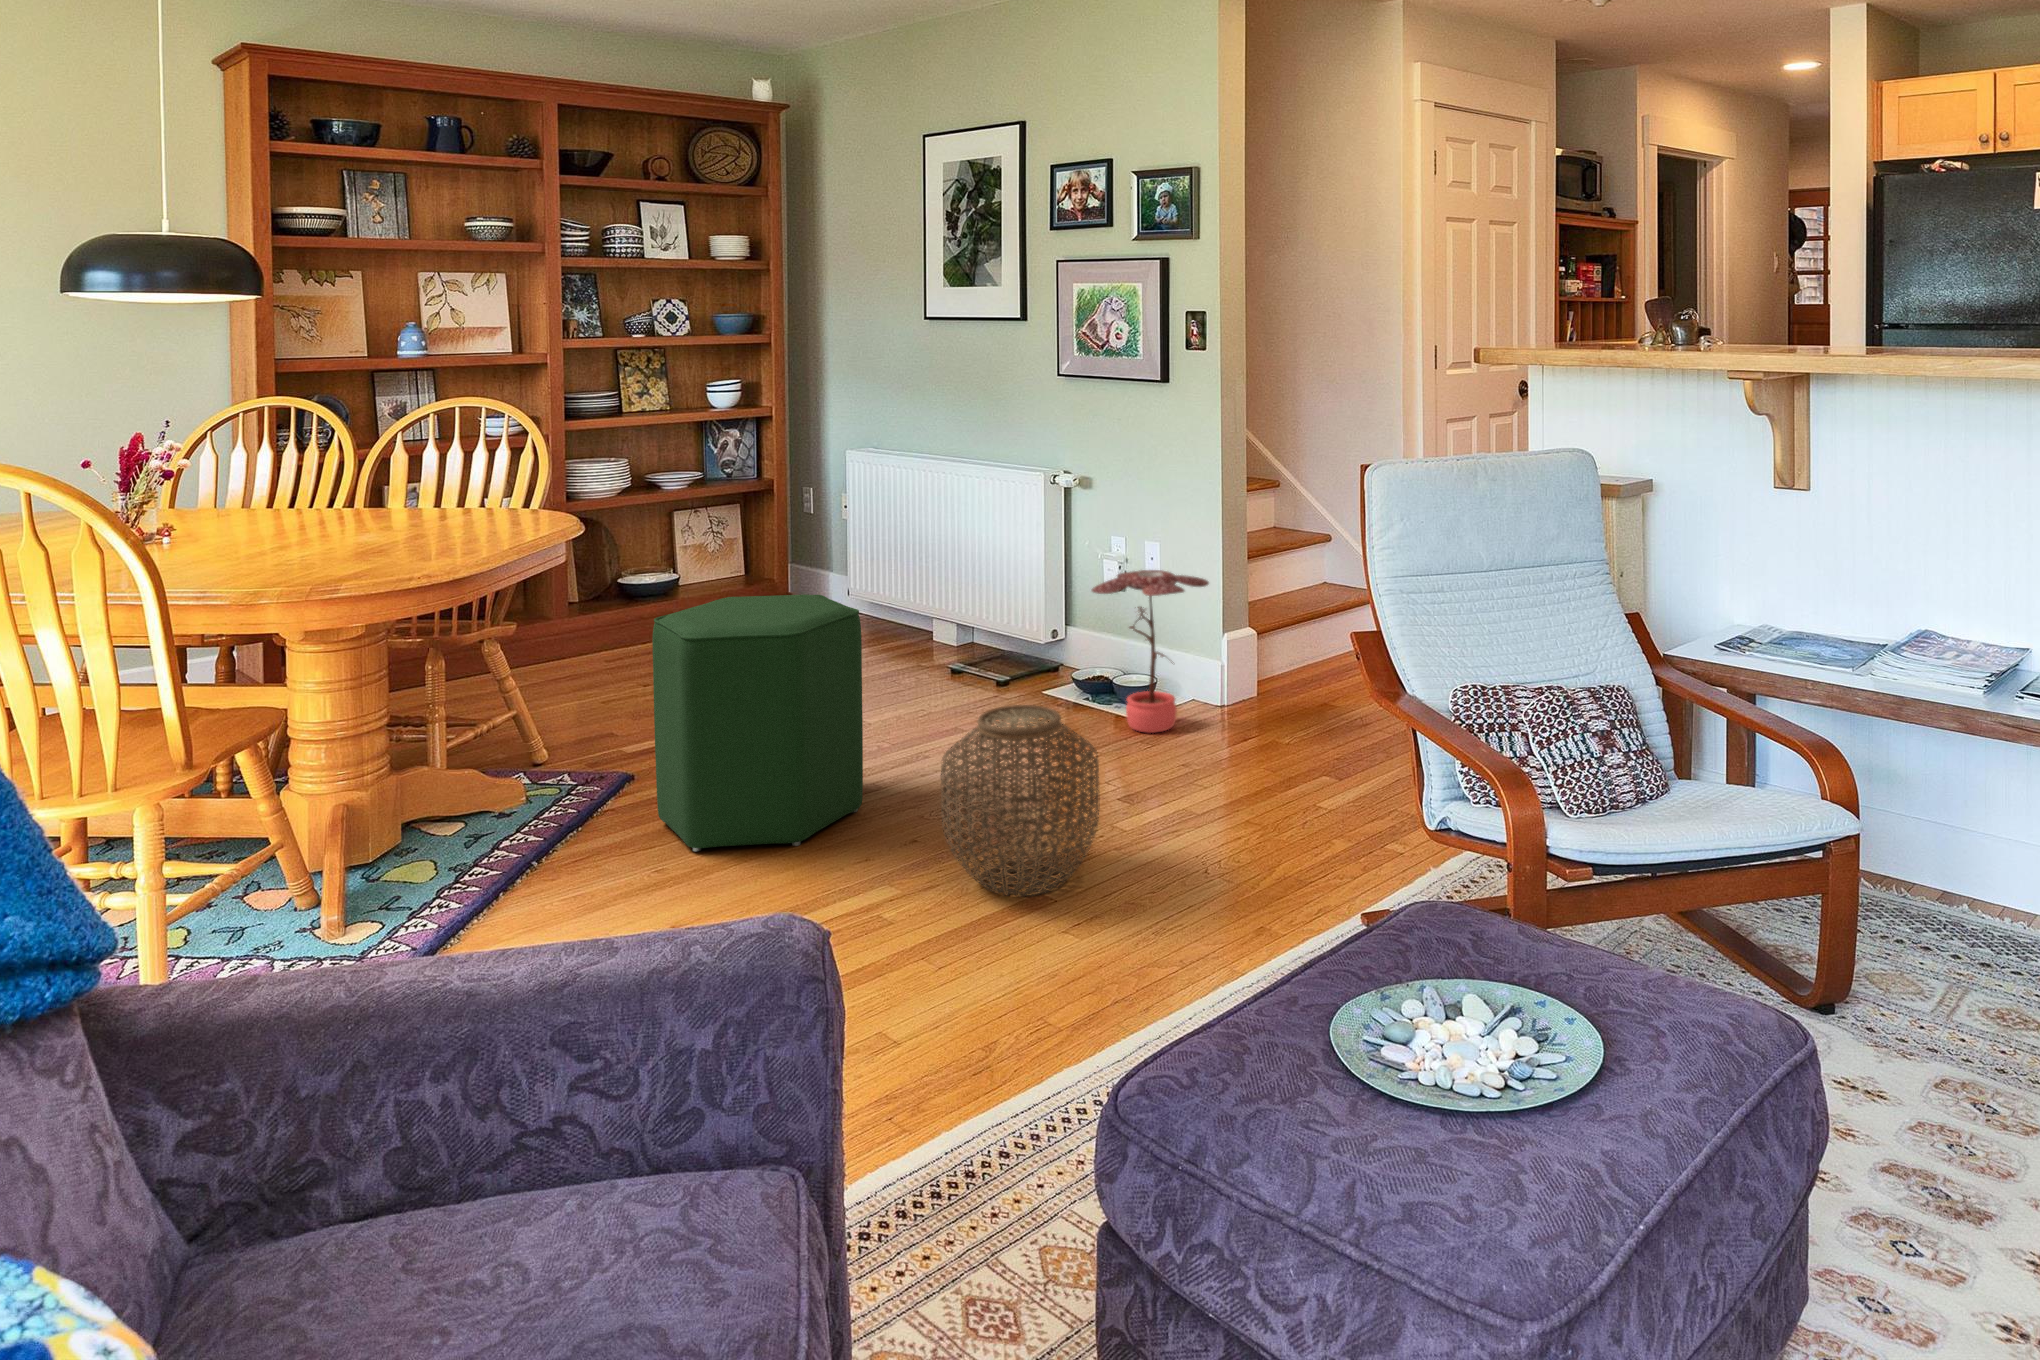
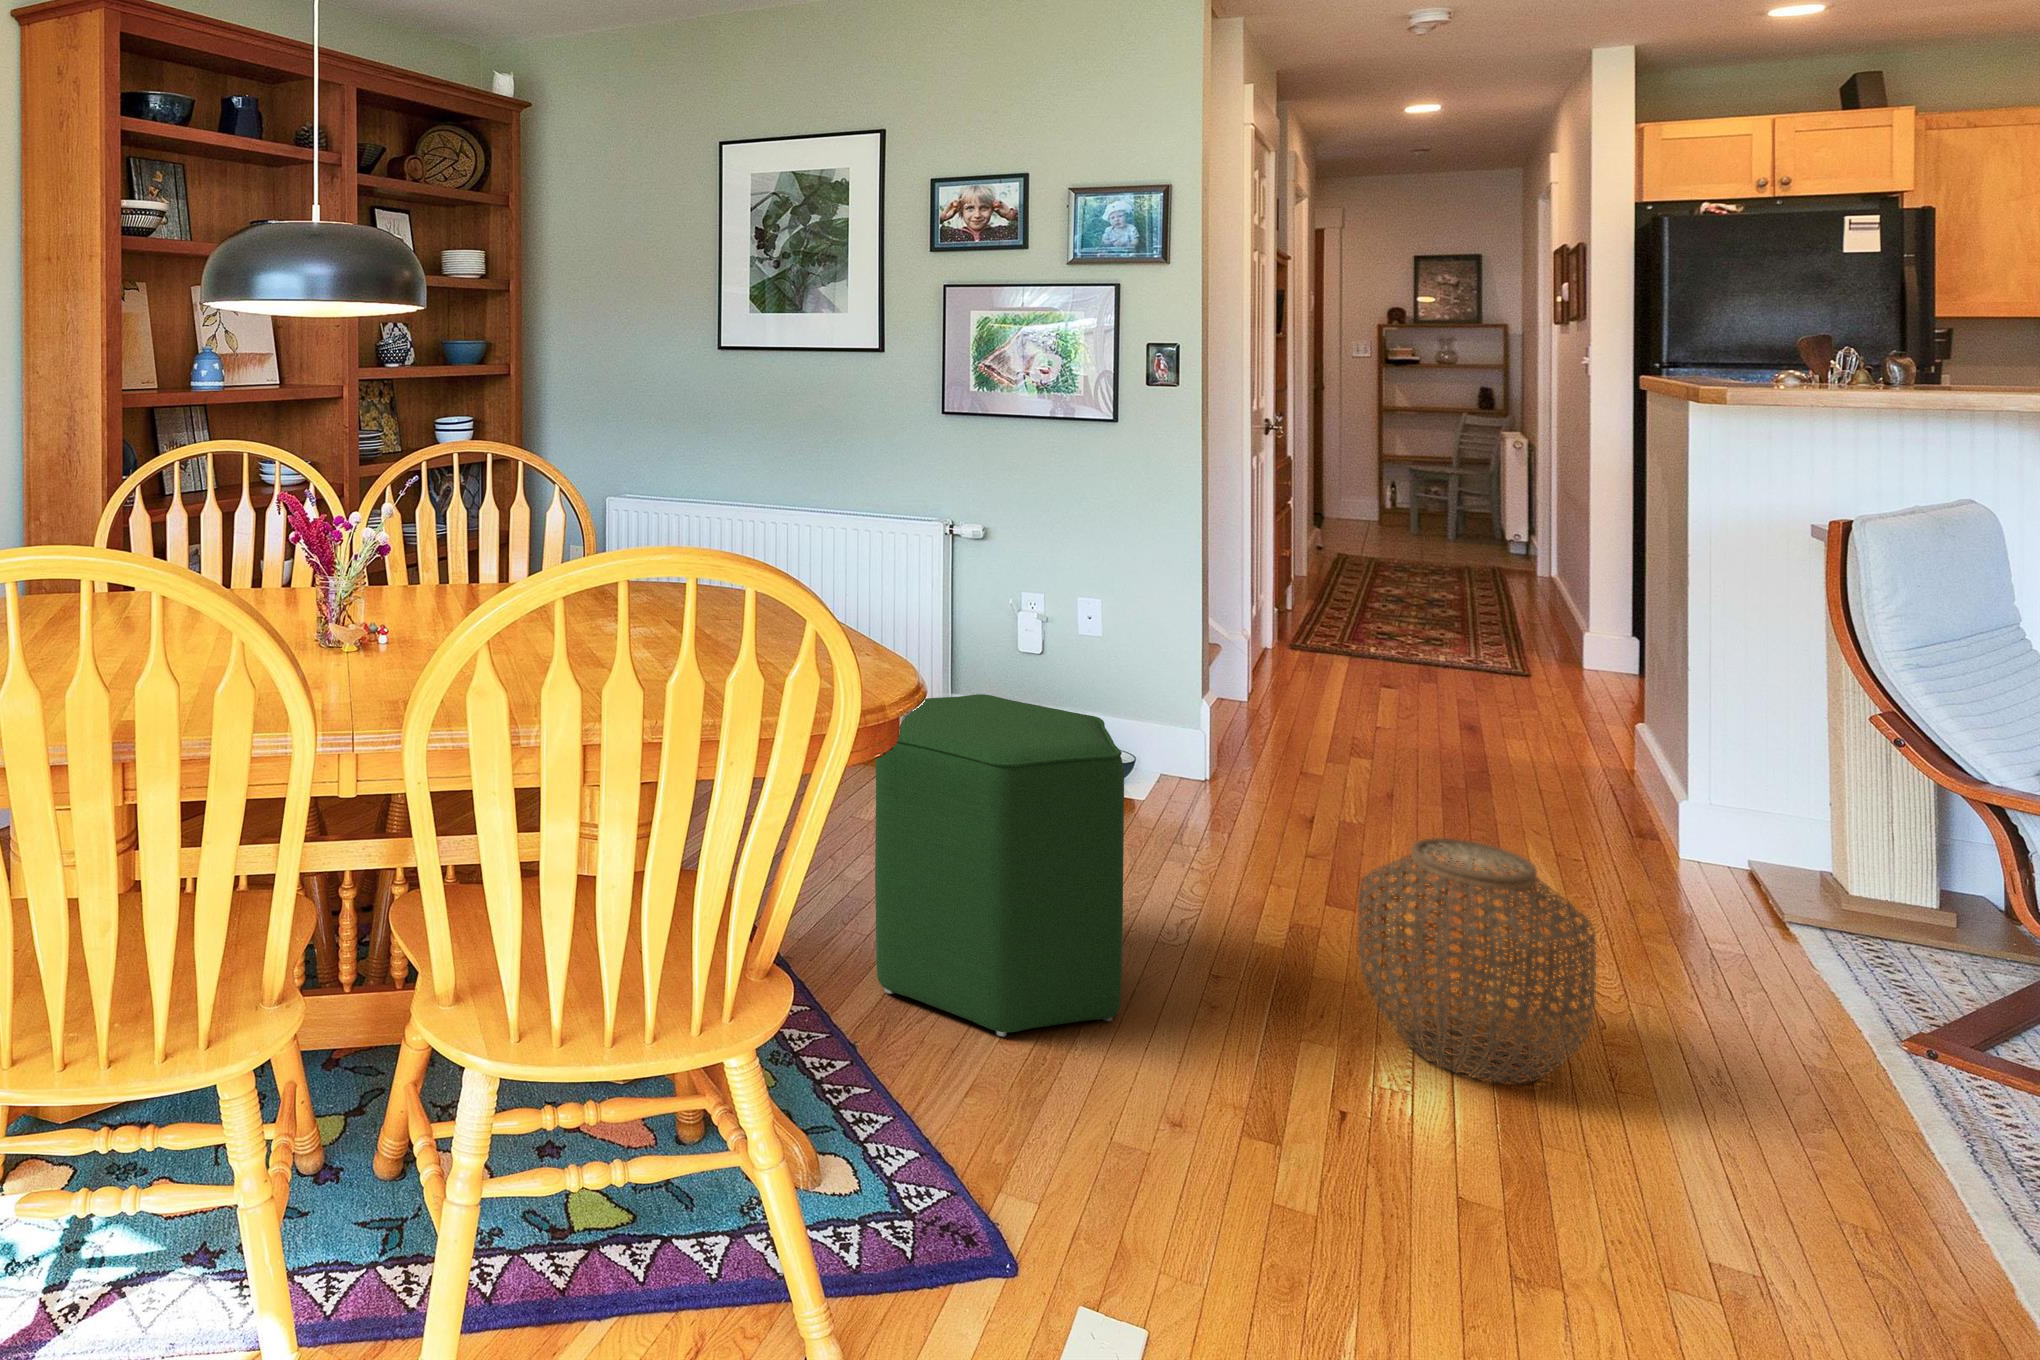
potted plant: present [1092,570,1209,733] -> none [1159,650,1299,840]

